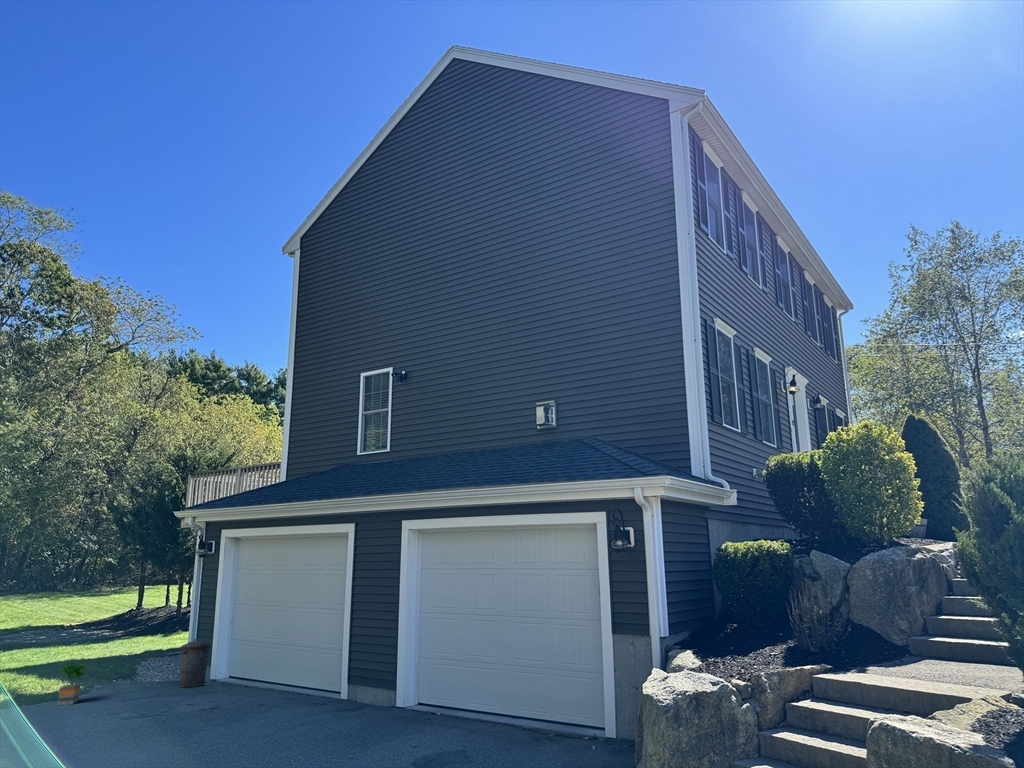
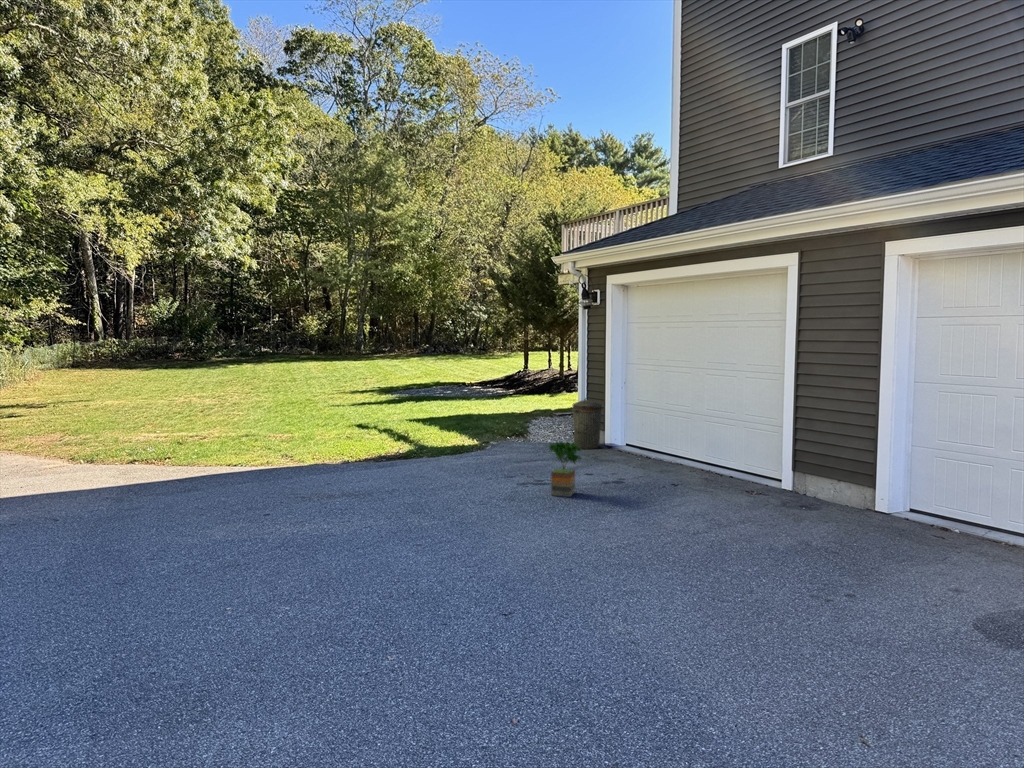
potted tree: present [57,664,87,705] -> present [549,442,581,497]

